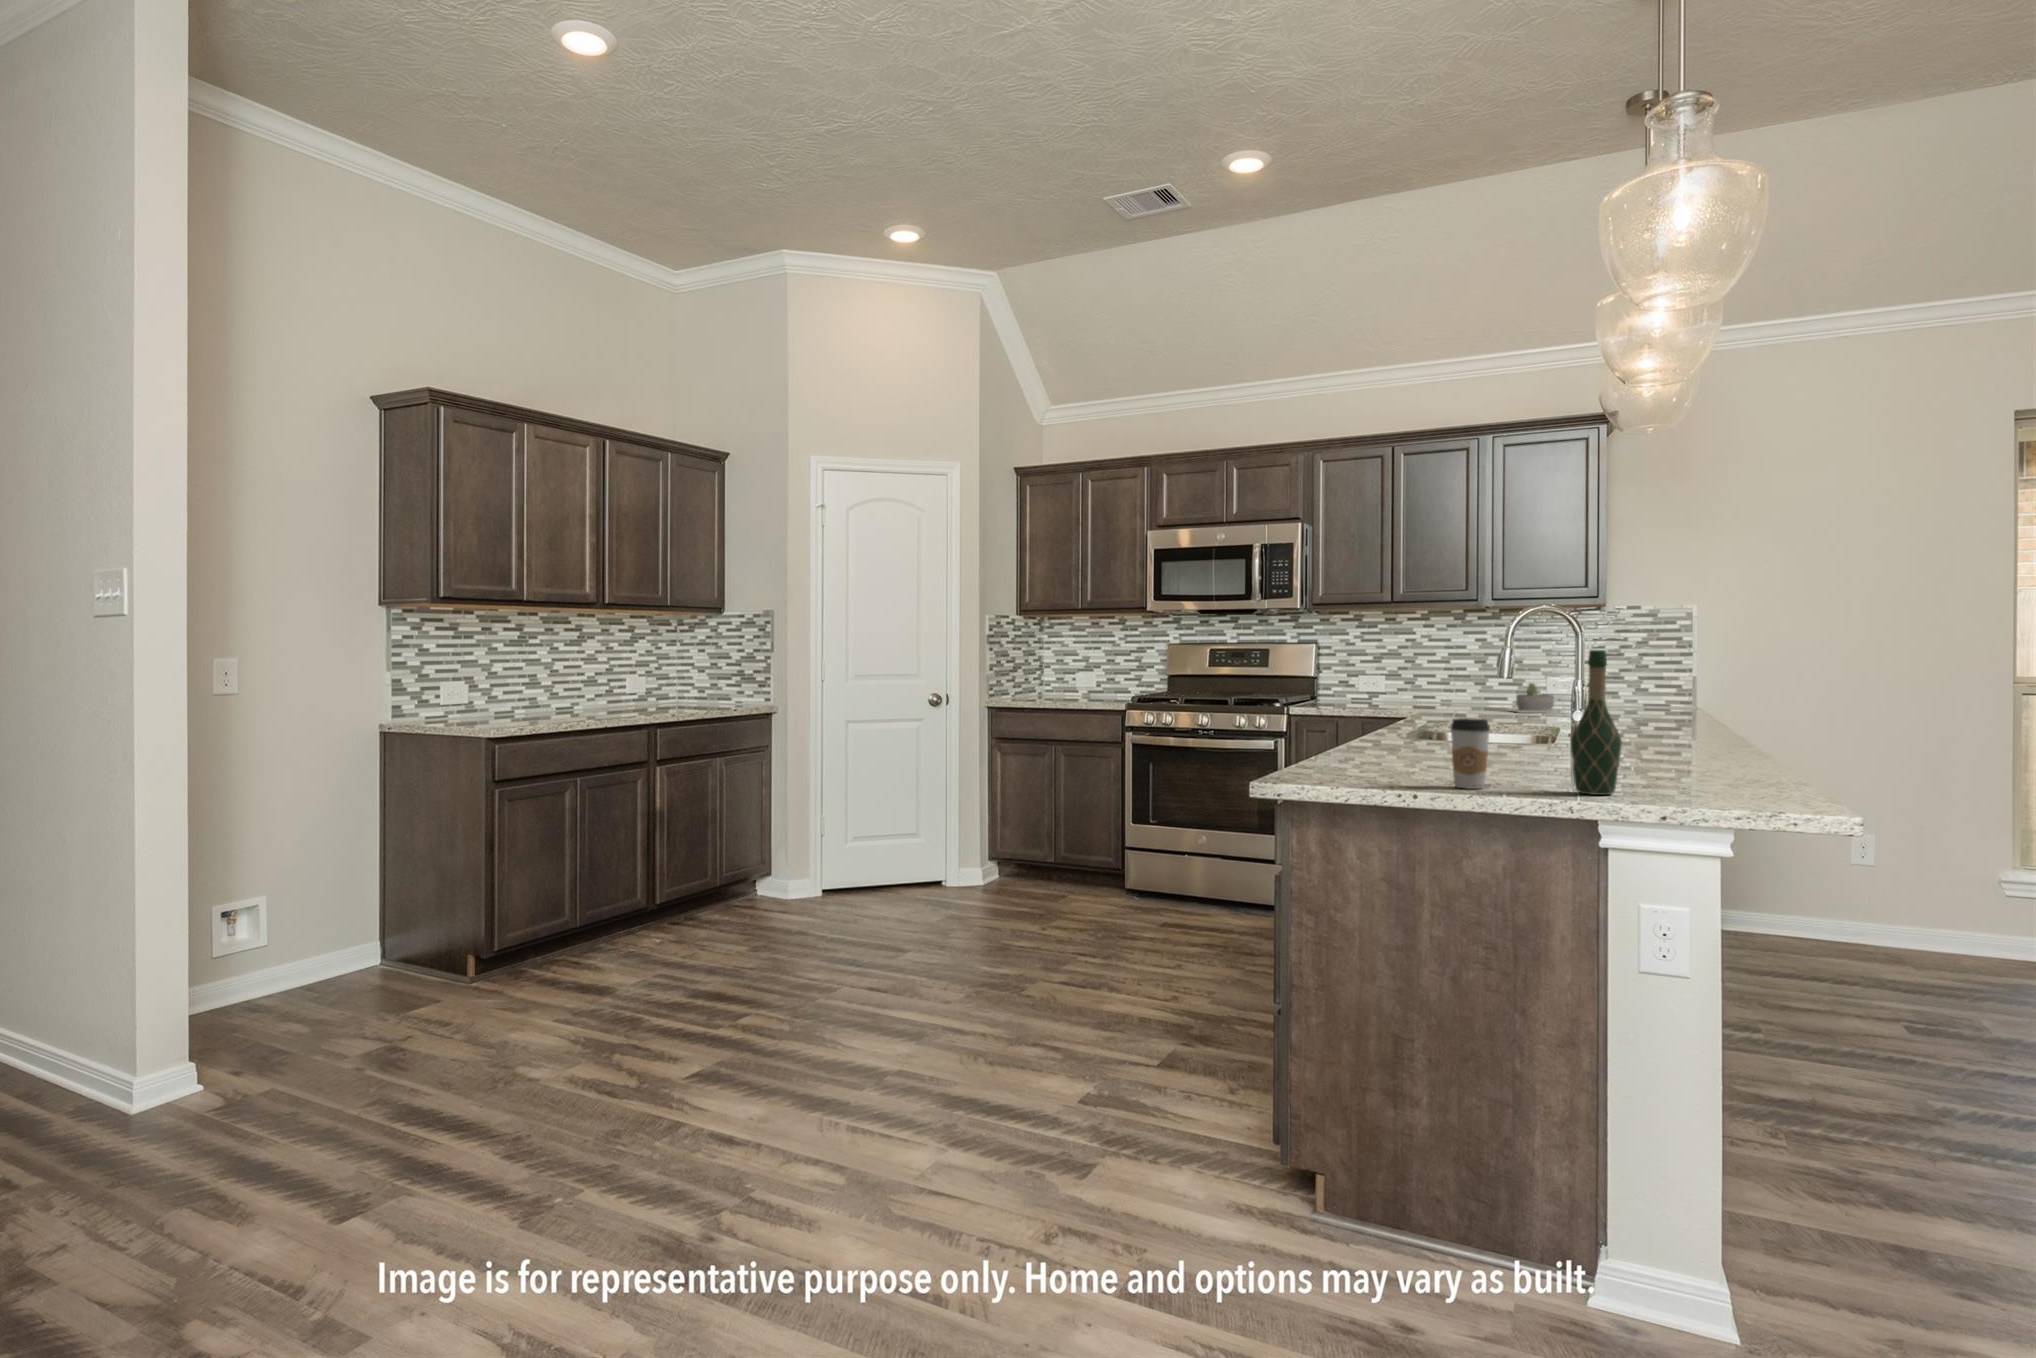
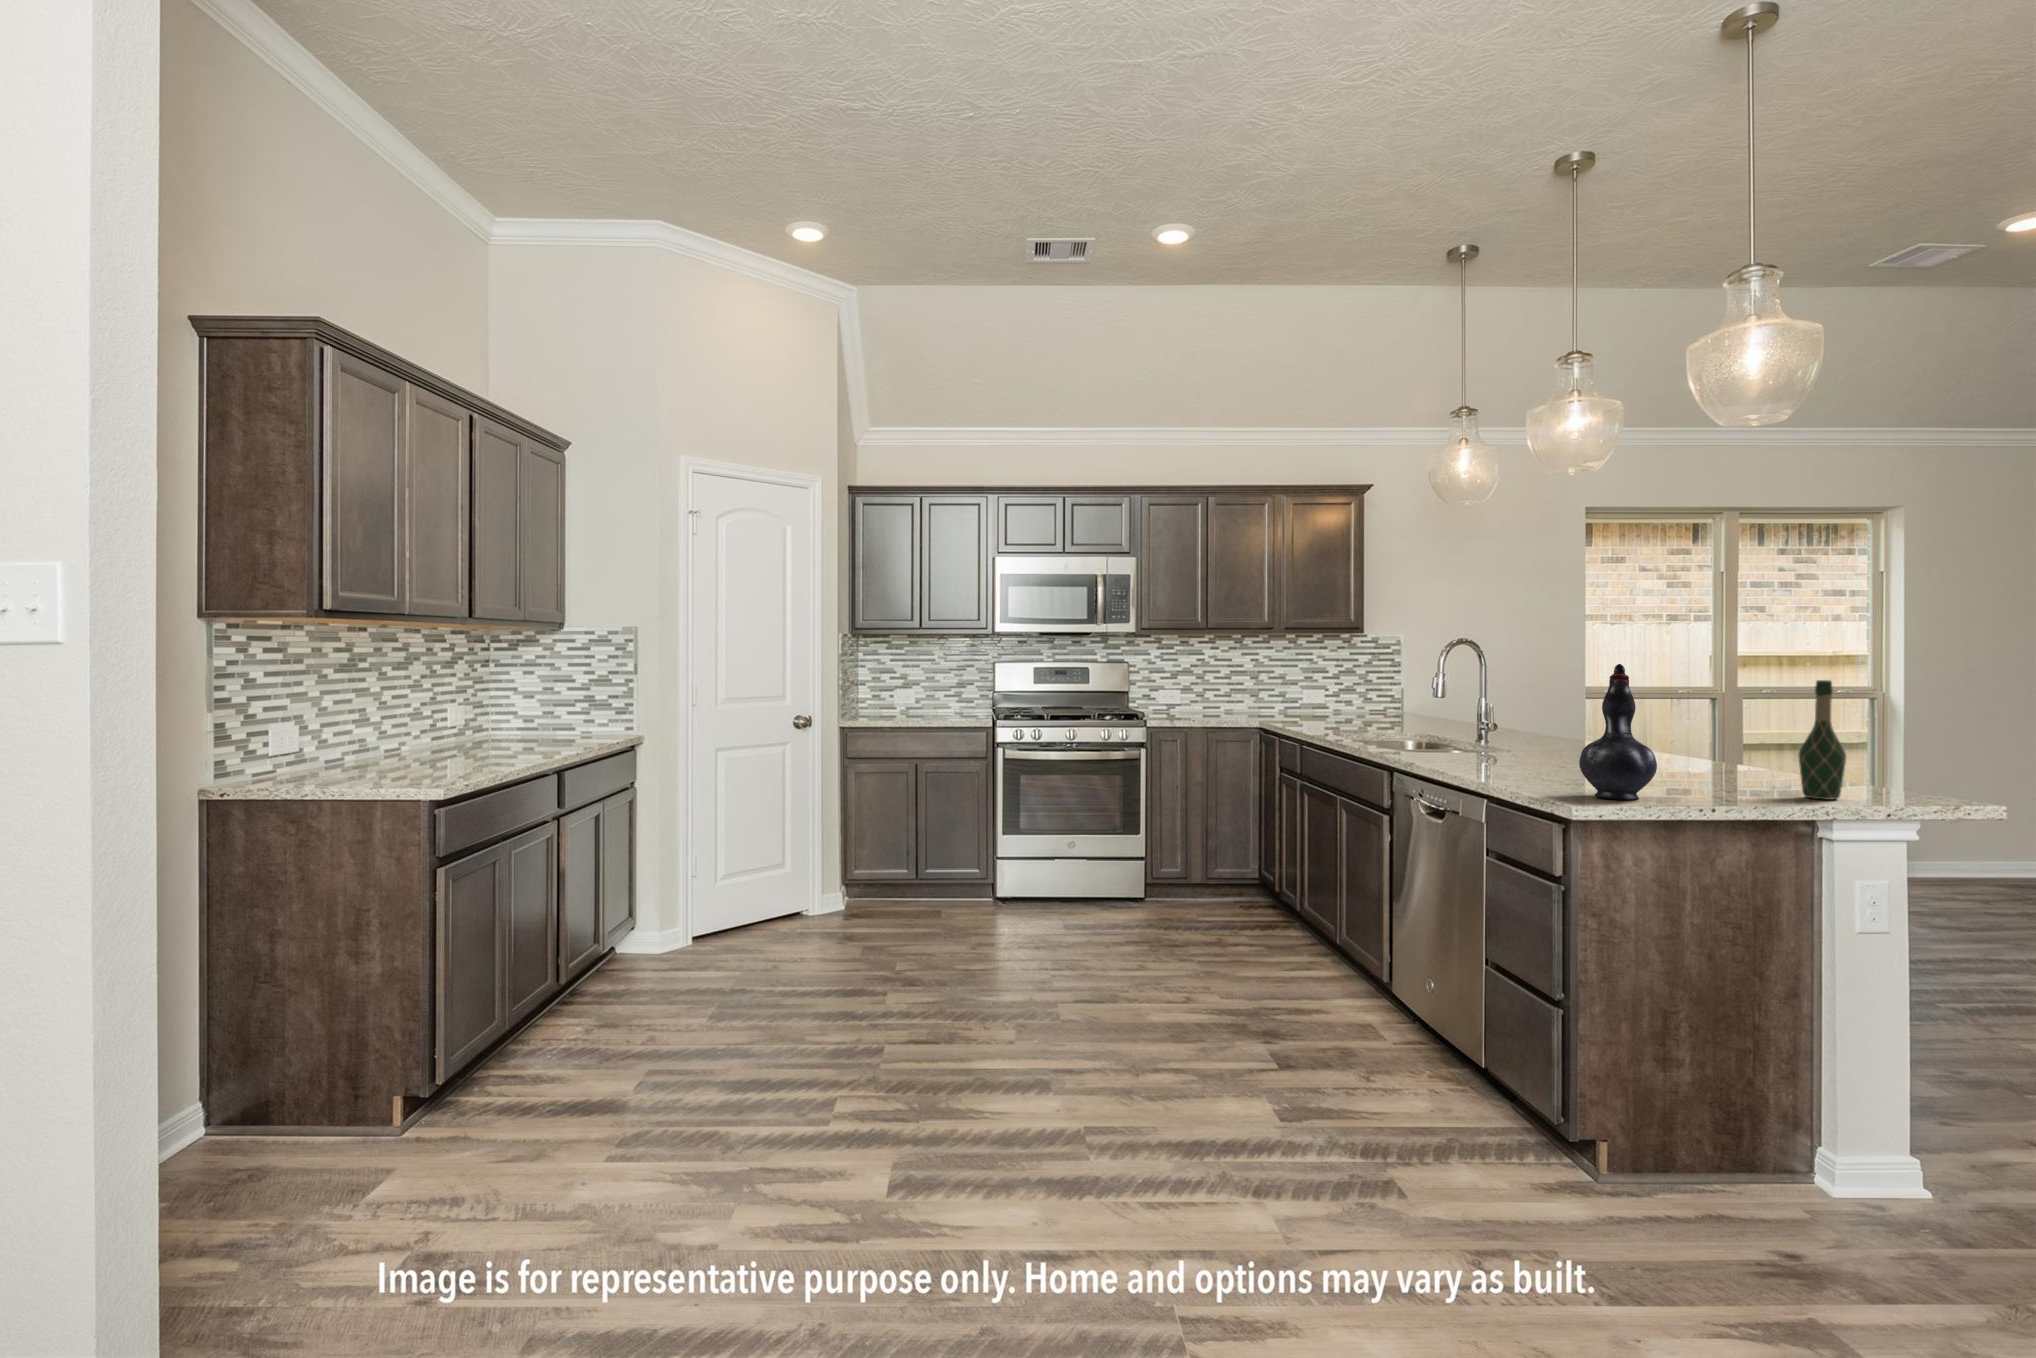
decorative vase: none [1330,632,1409,784] -> present [1579,664,1657,800]
succulent planter: present [1509,683,1562,713] -> none [1277,694,1325,720]
coffee cup: present [1451,718,1490,789] -> none [1695,739,1734,800]

